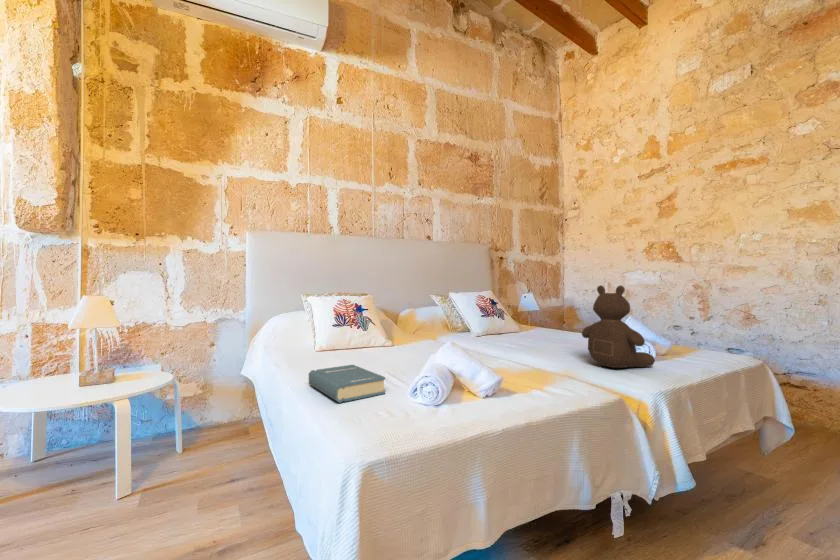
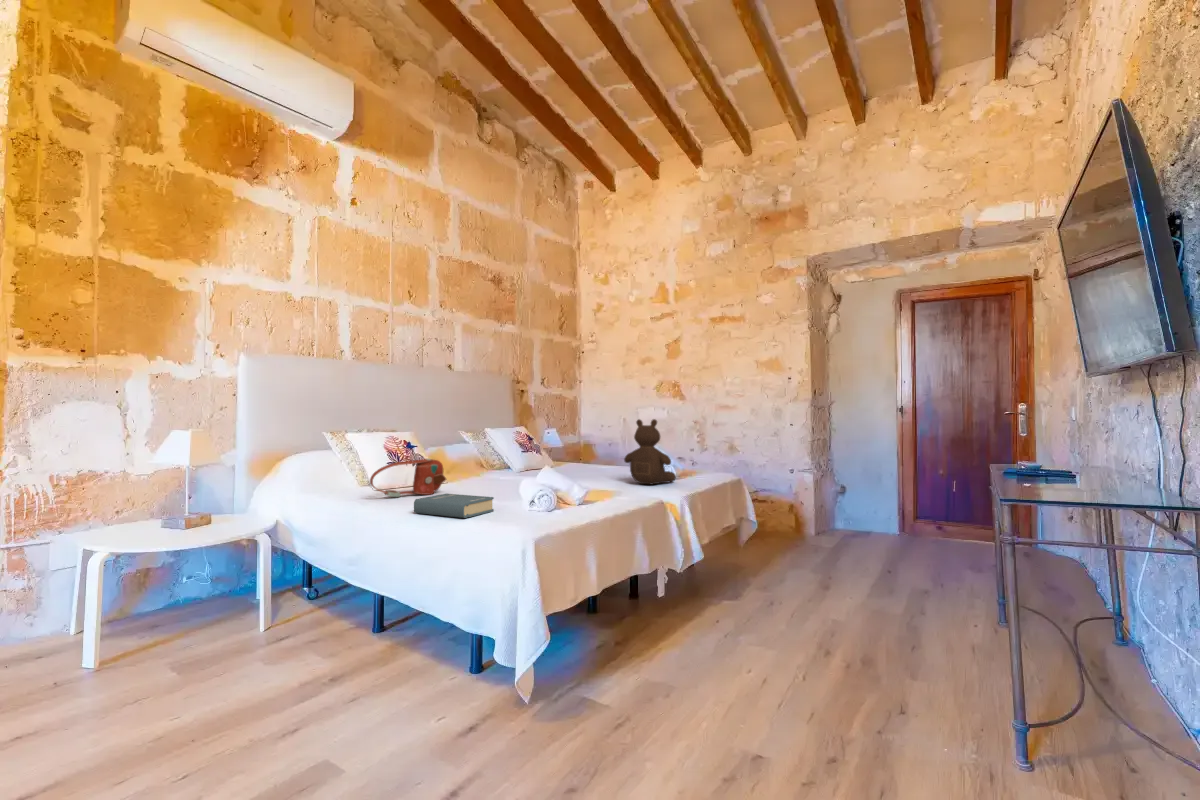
handbag: none [307,323,380,359] -> present [370,459,446,497]

